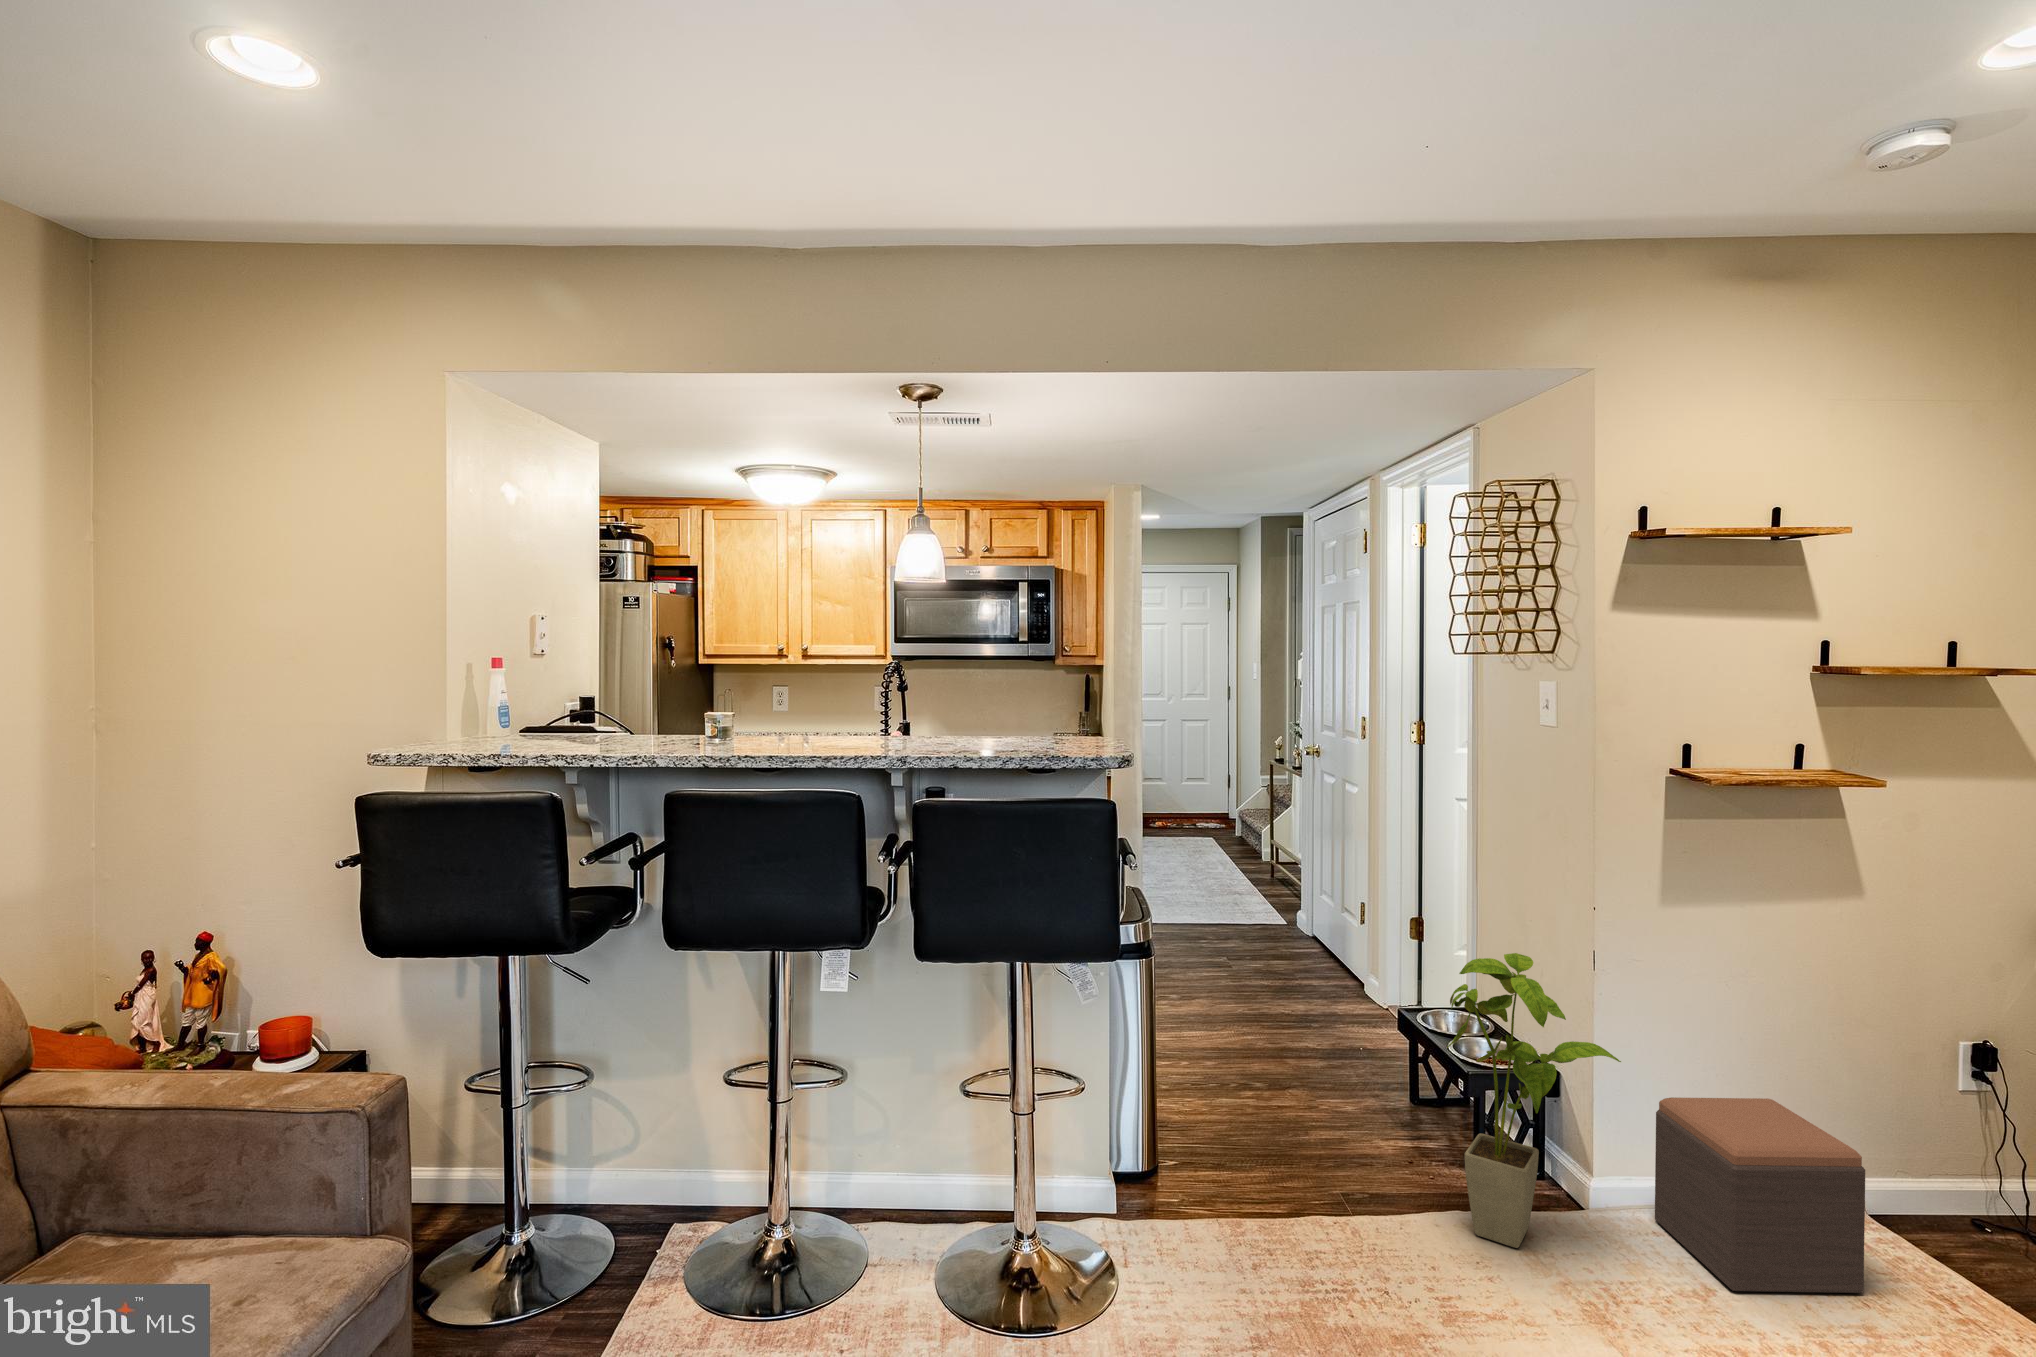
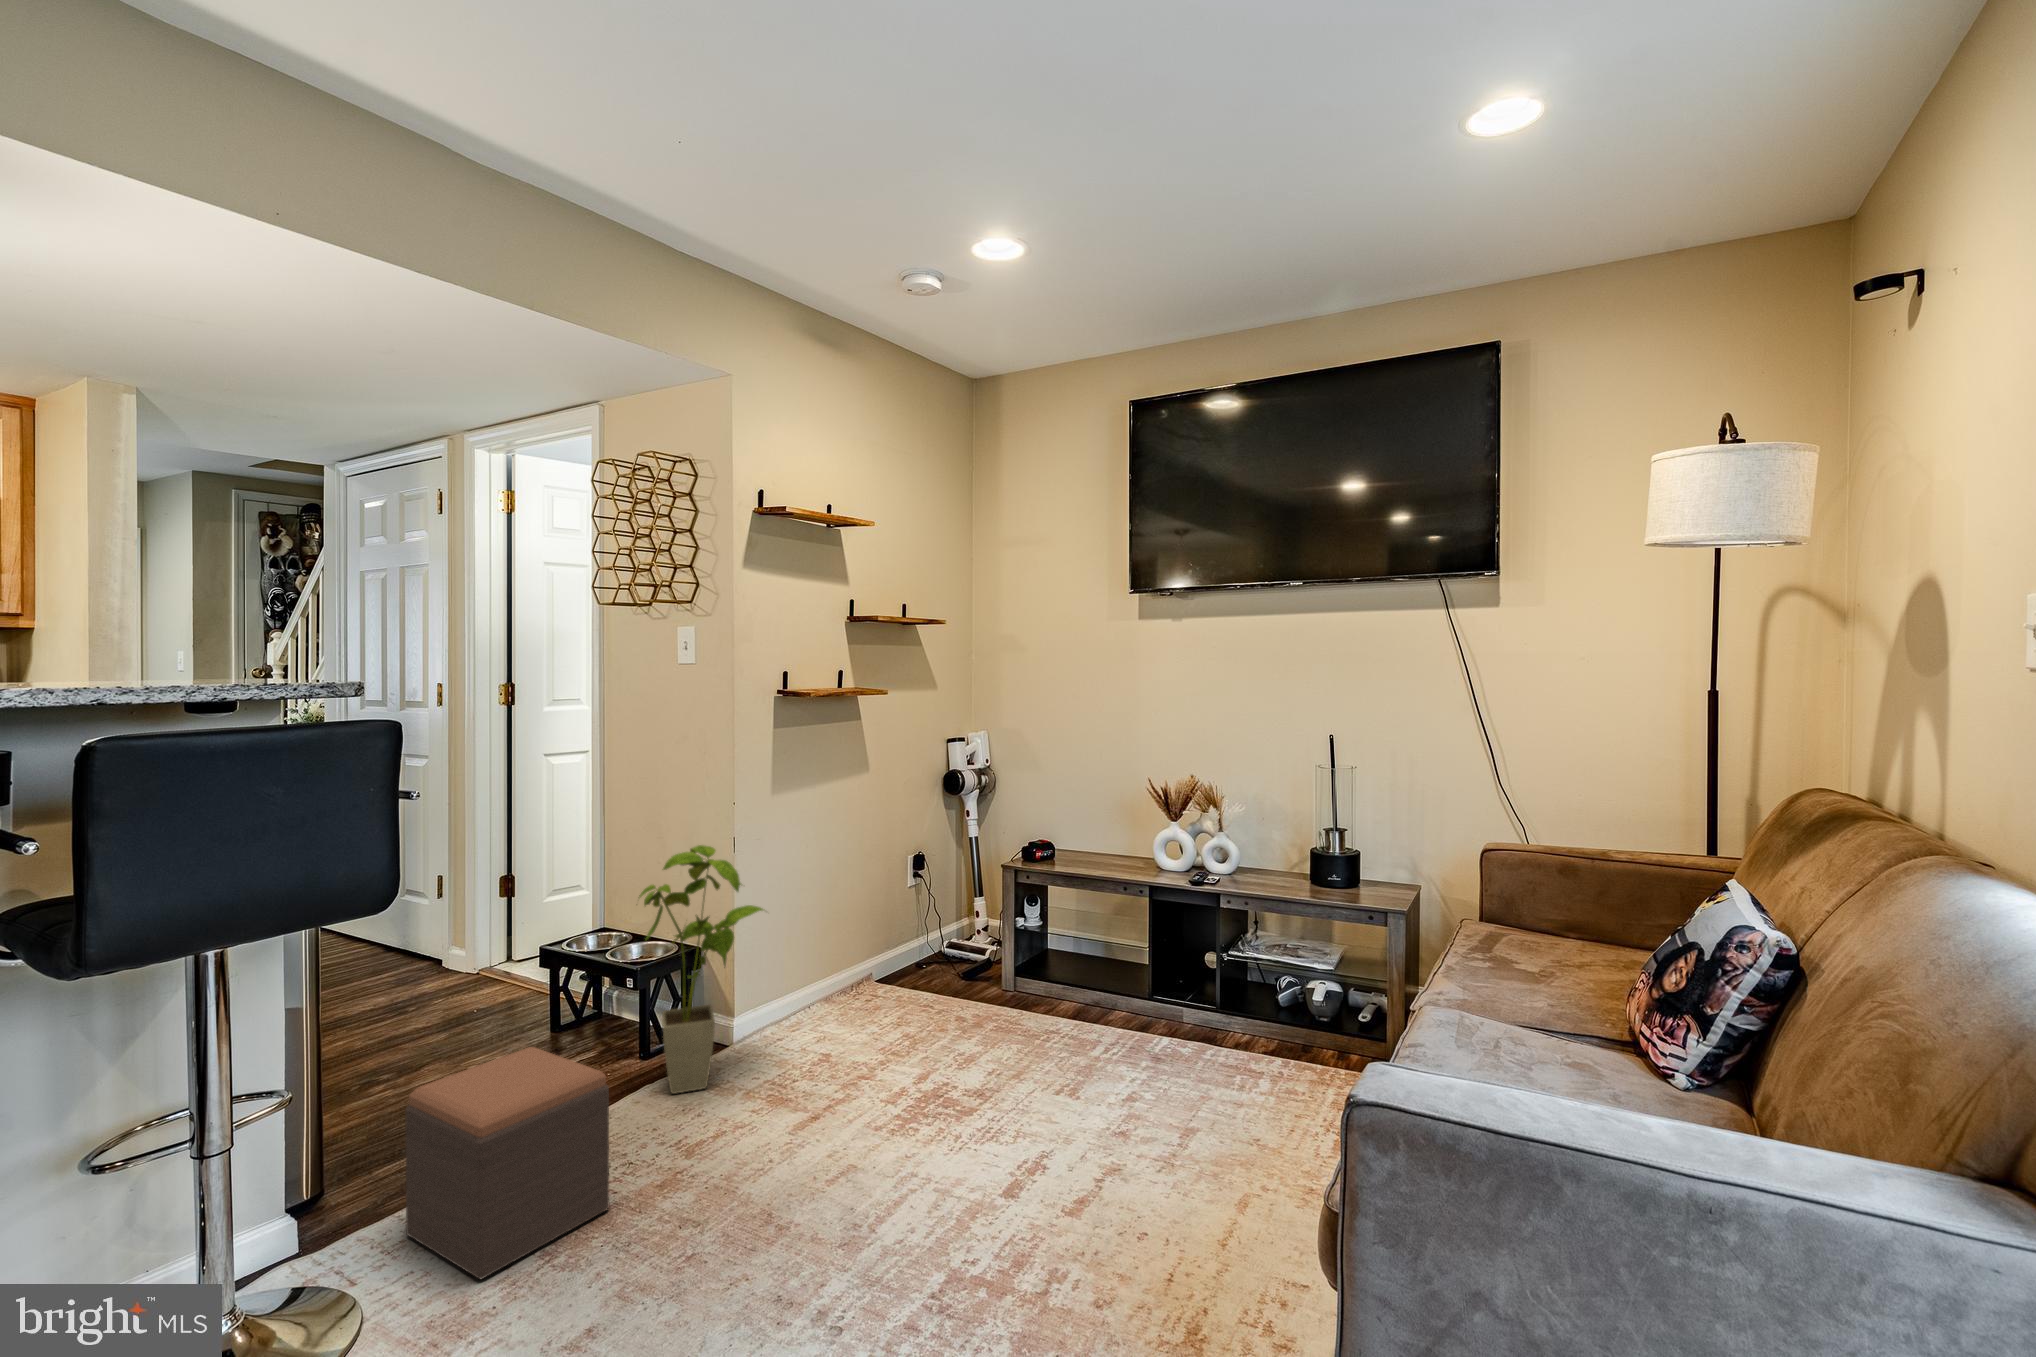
footstool: present [1655,1097,1865,1293] -> present [405,1047,609,1279]

